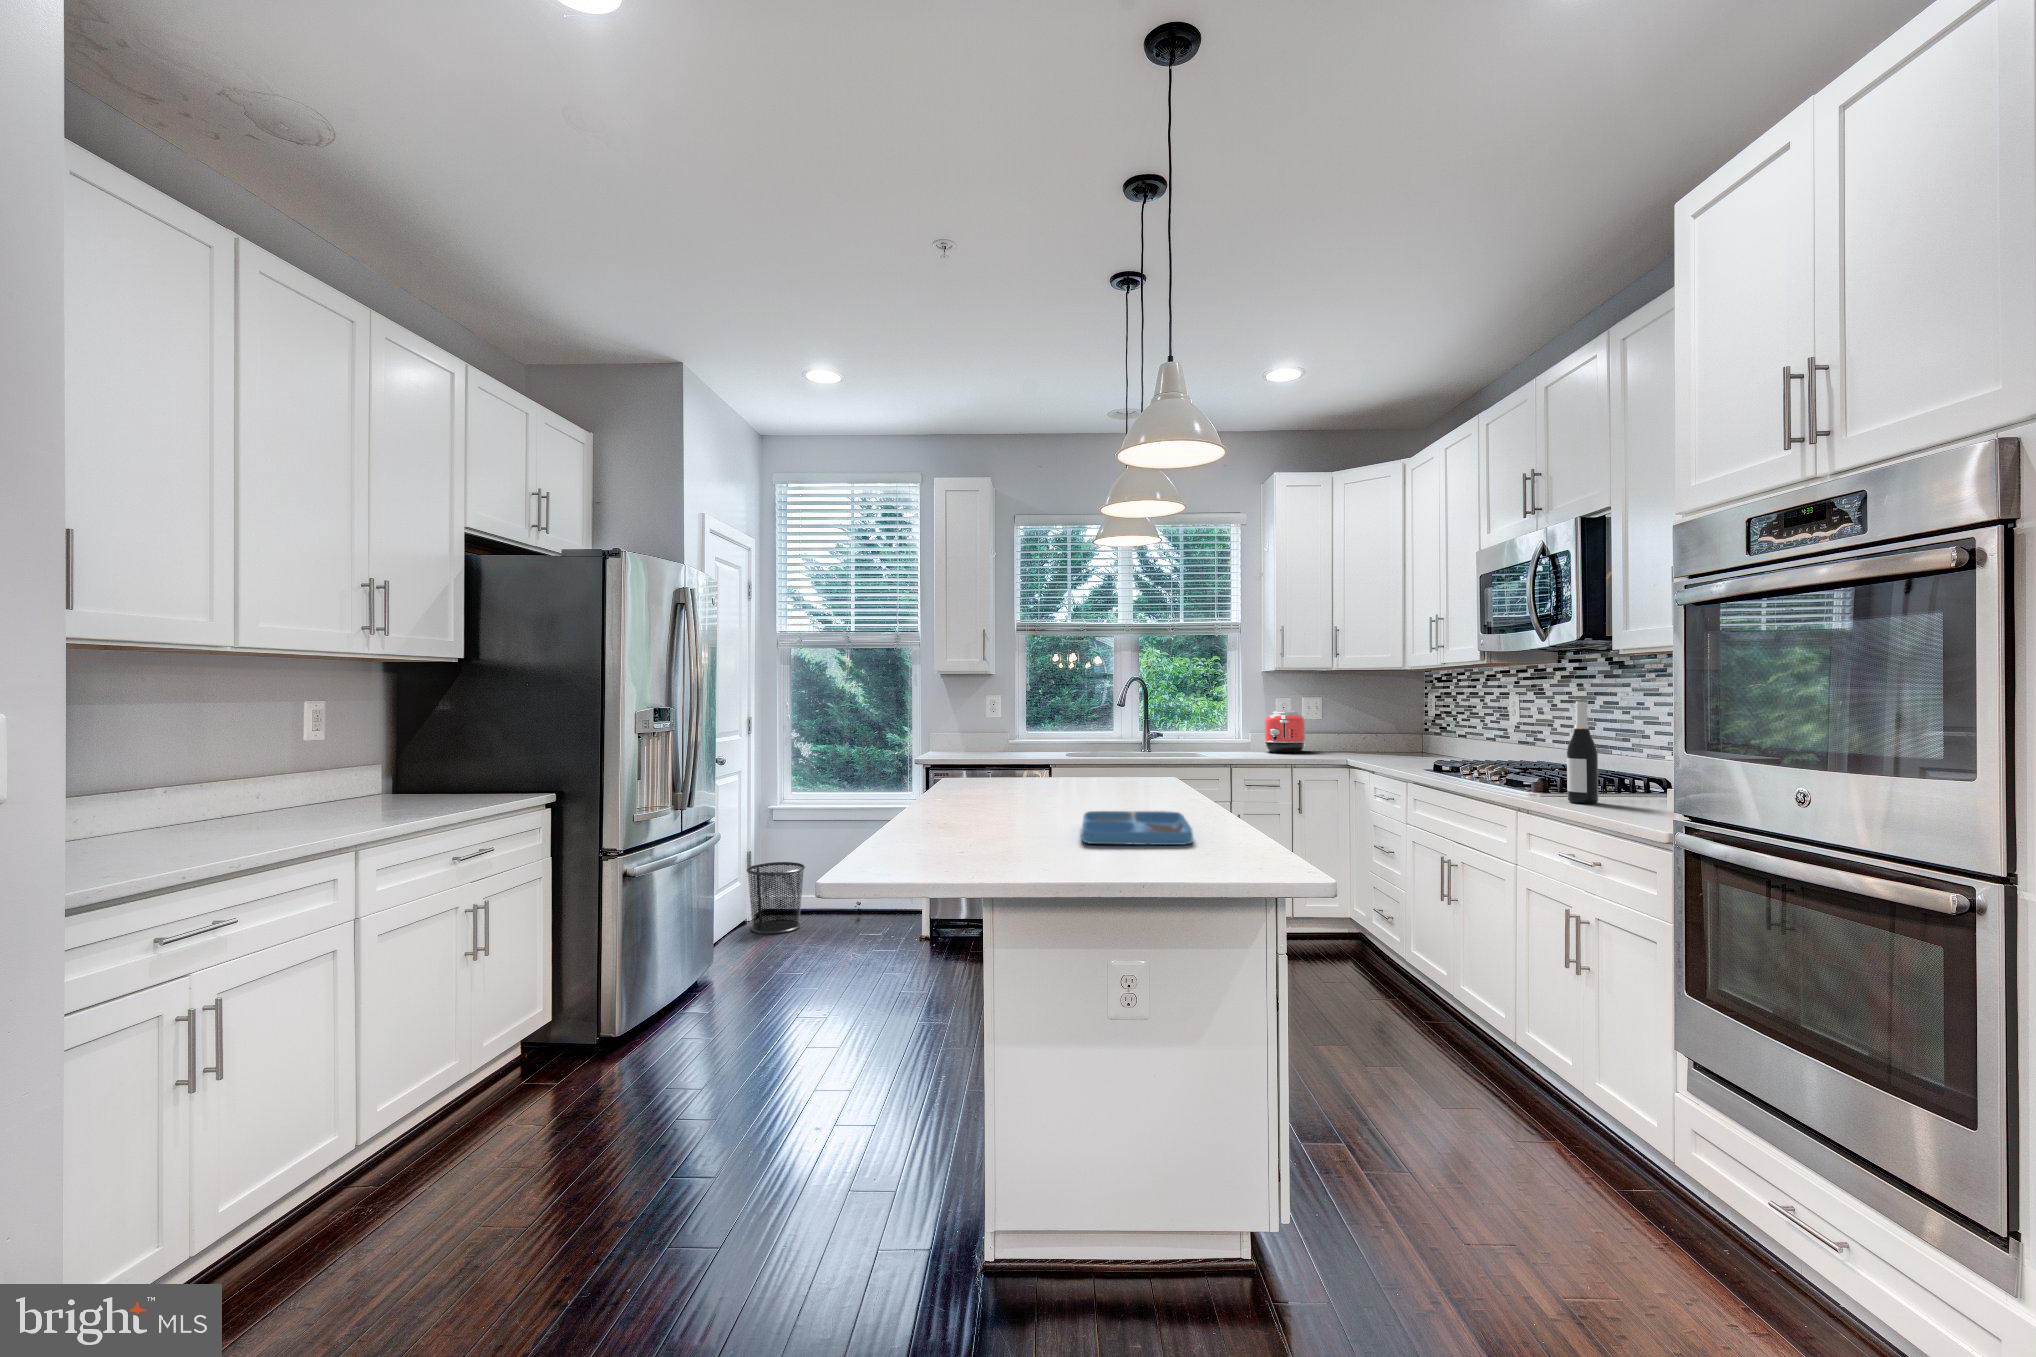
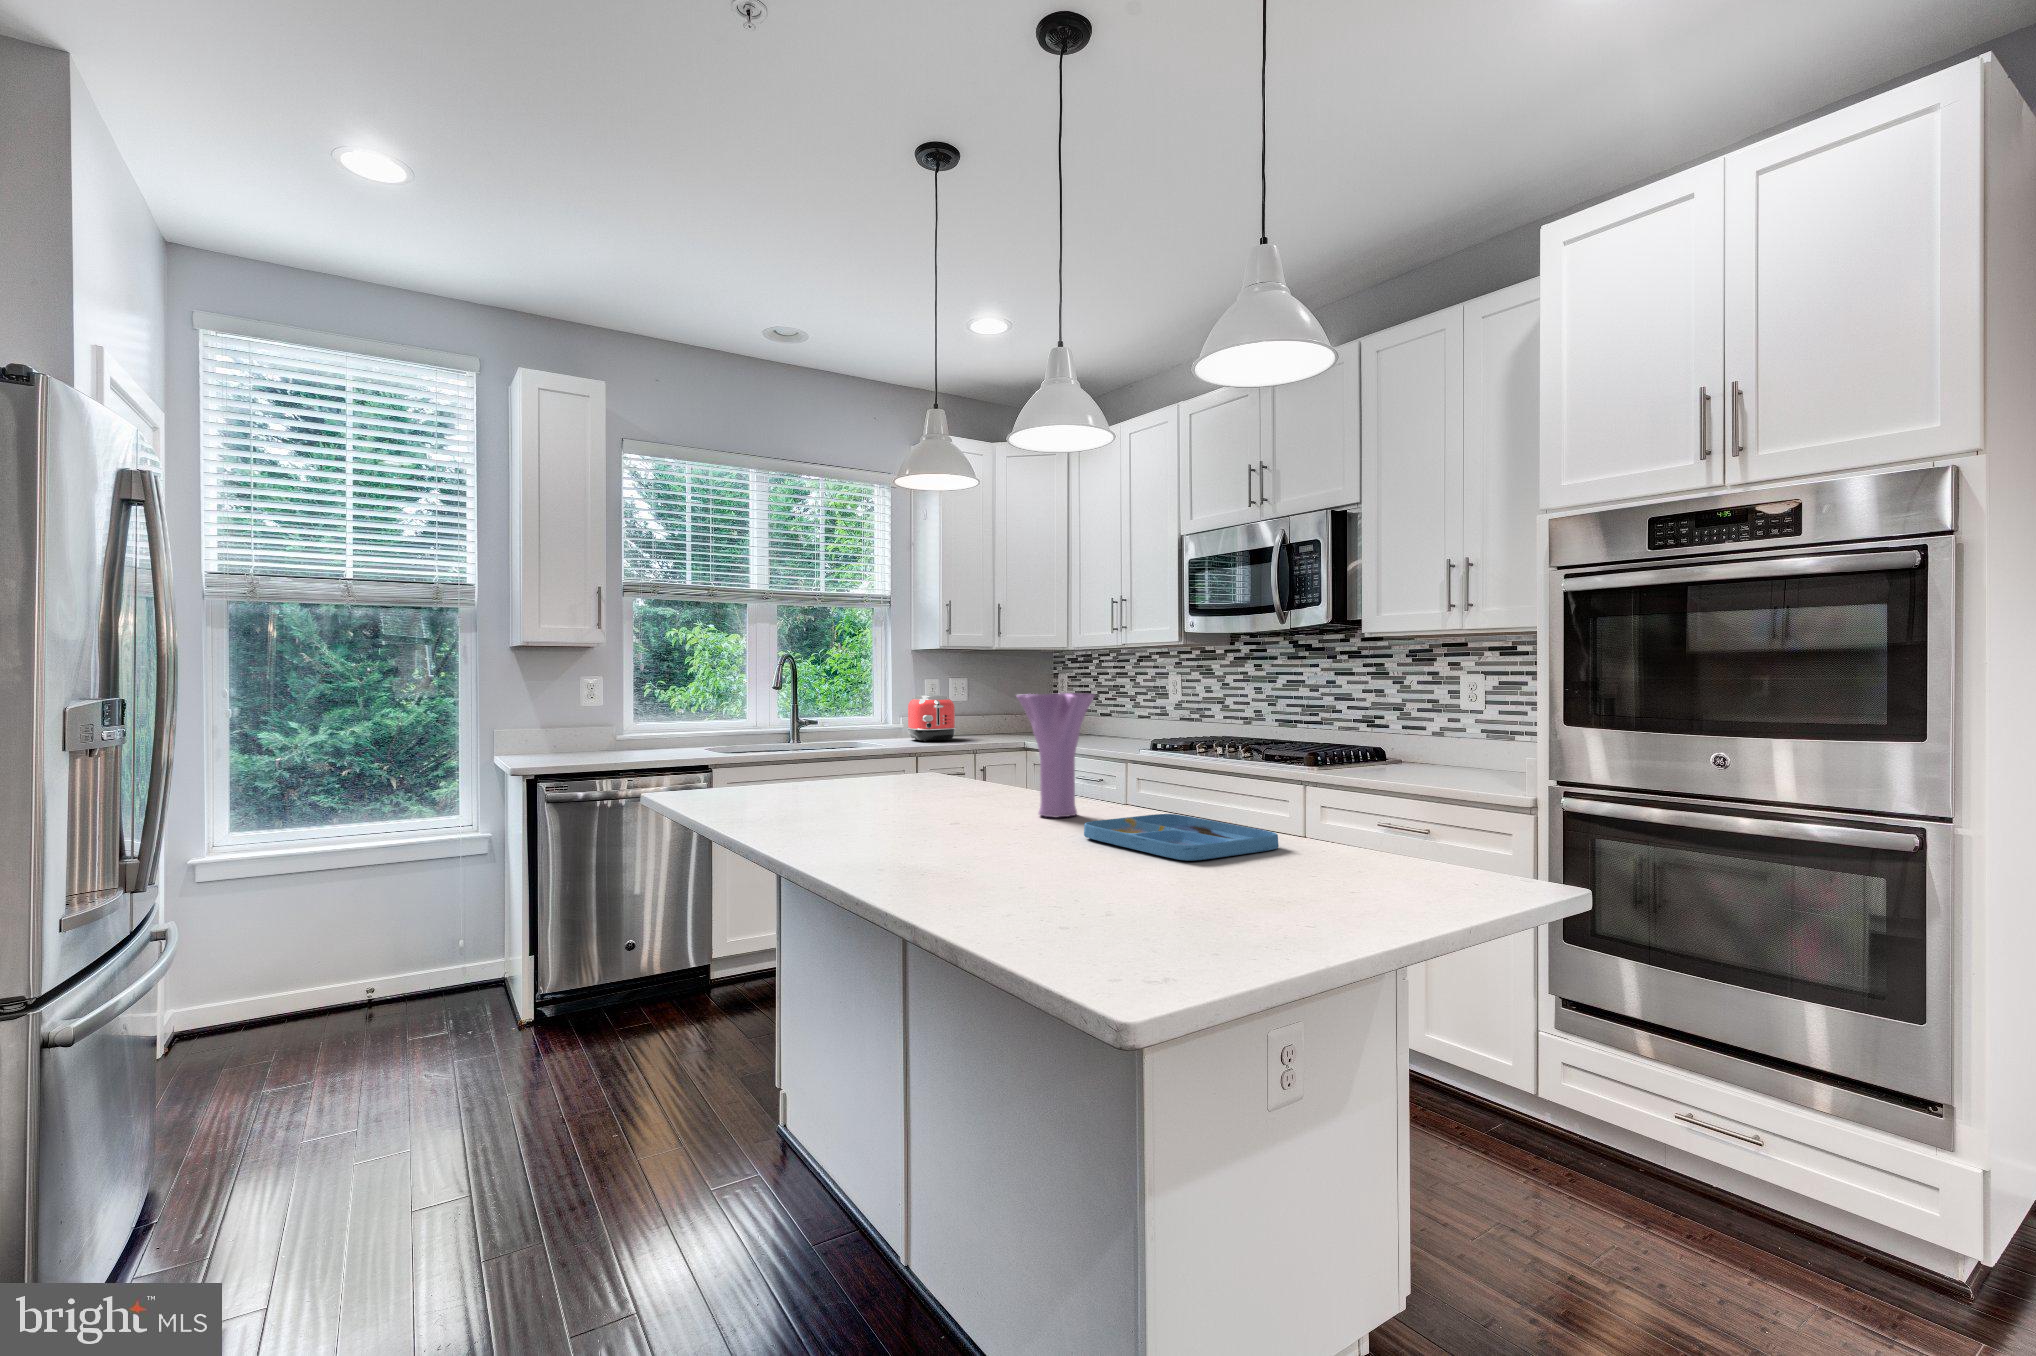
wine bottle: present [1567,700,1598,804] -> none [1366,679,1391,774]
vase: none [1101,708,1173,810] -> present [1017,693,1095,817]
trash can: present [747,862,805,934] -> none [174,956,293,1084]

